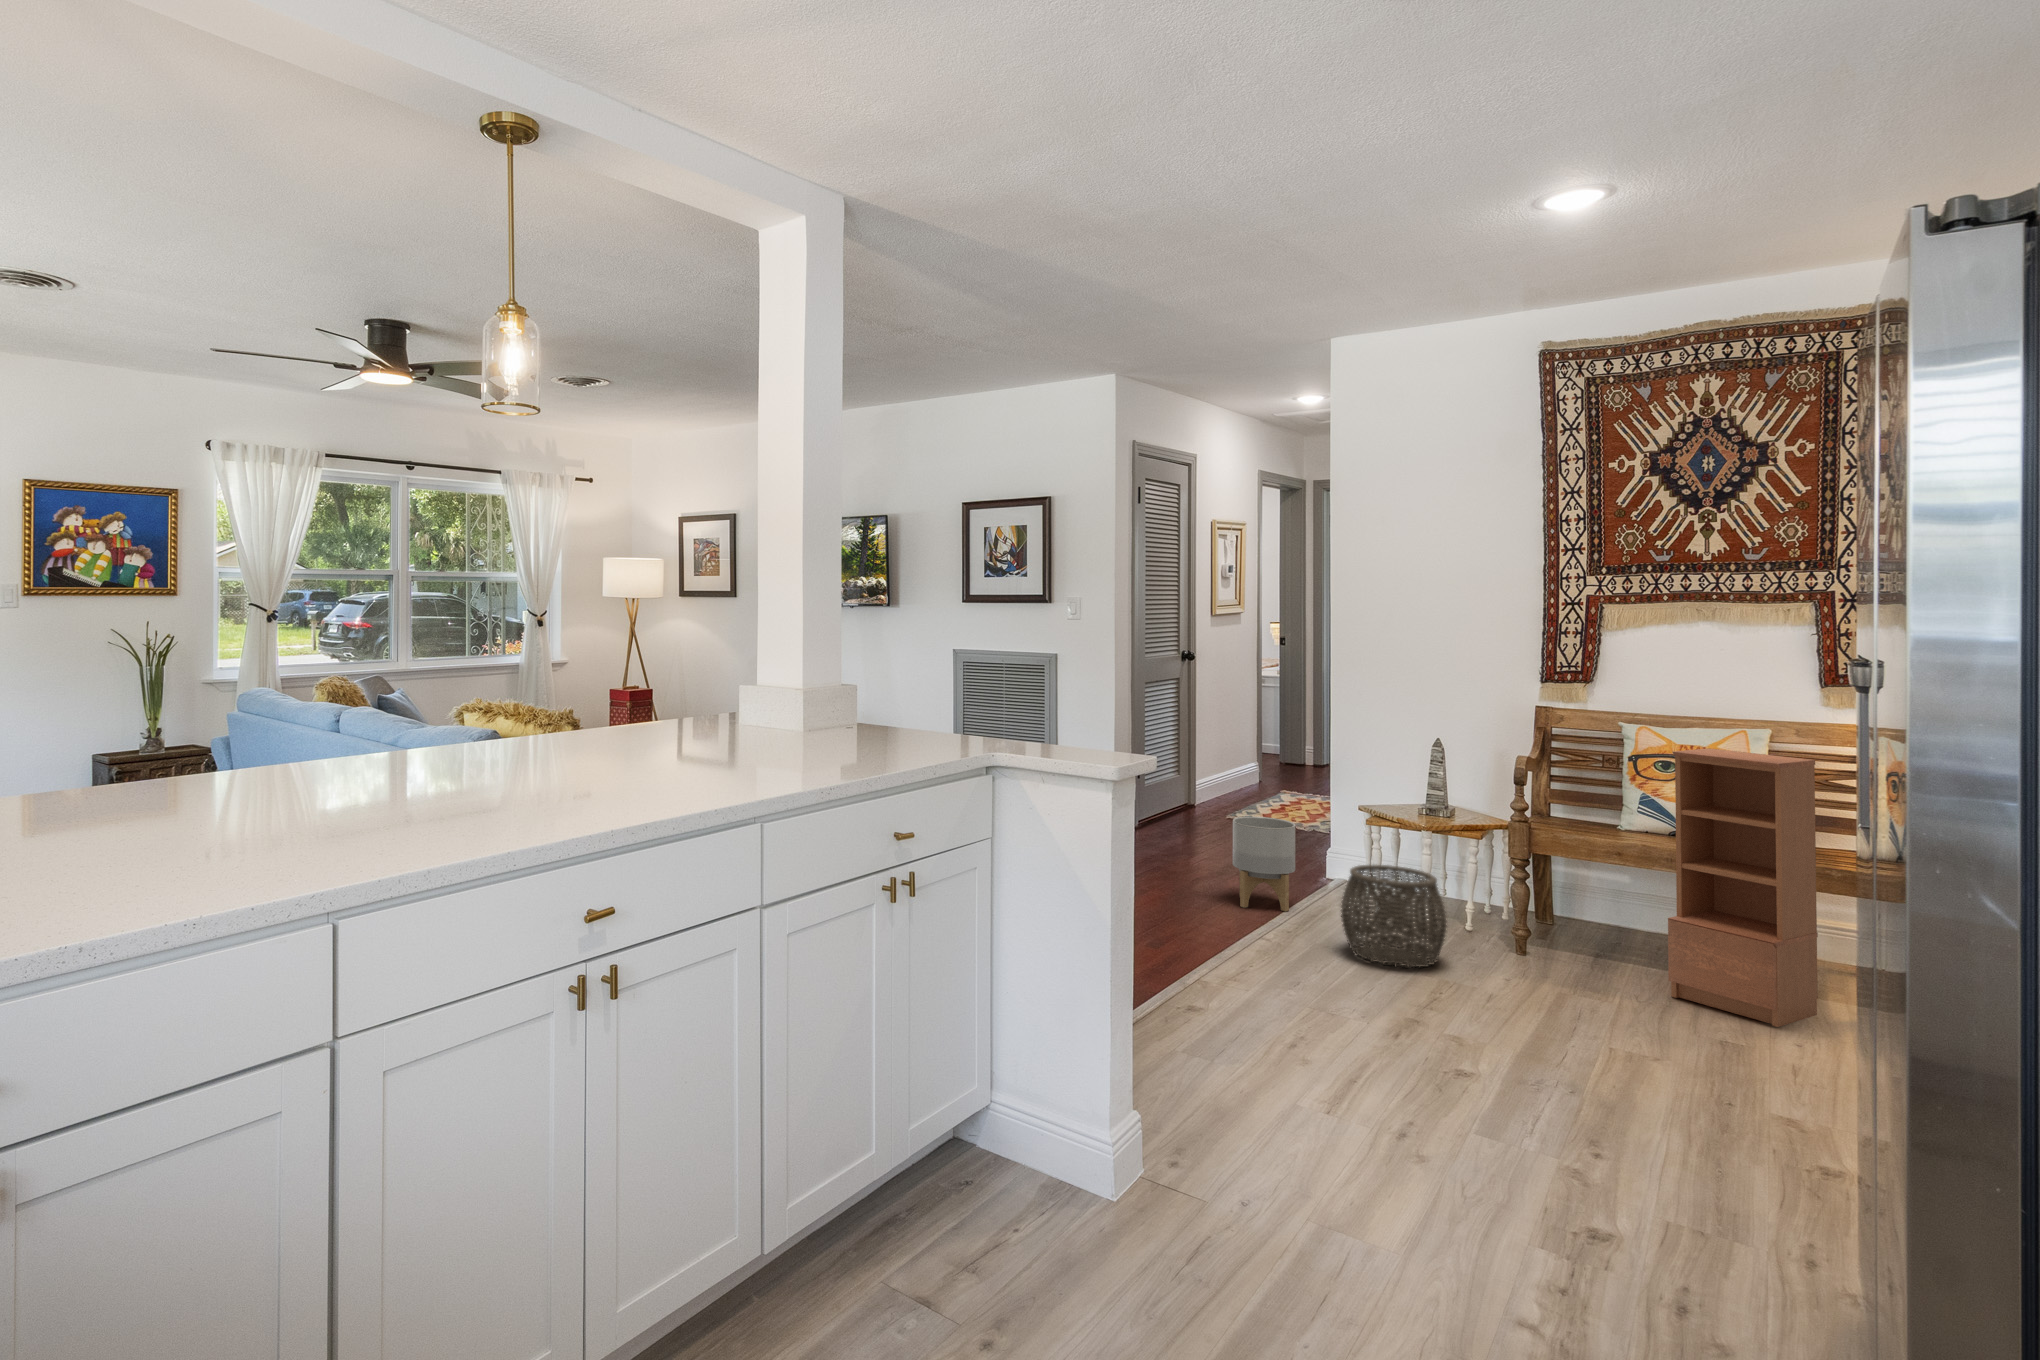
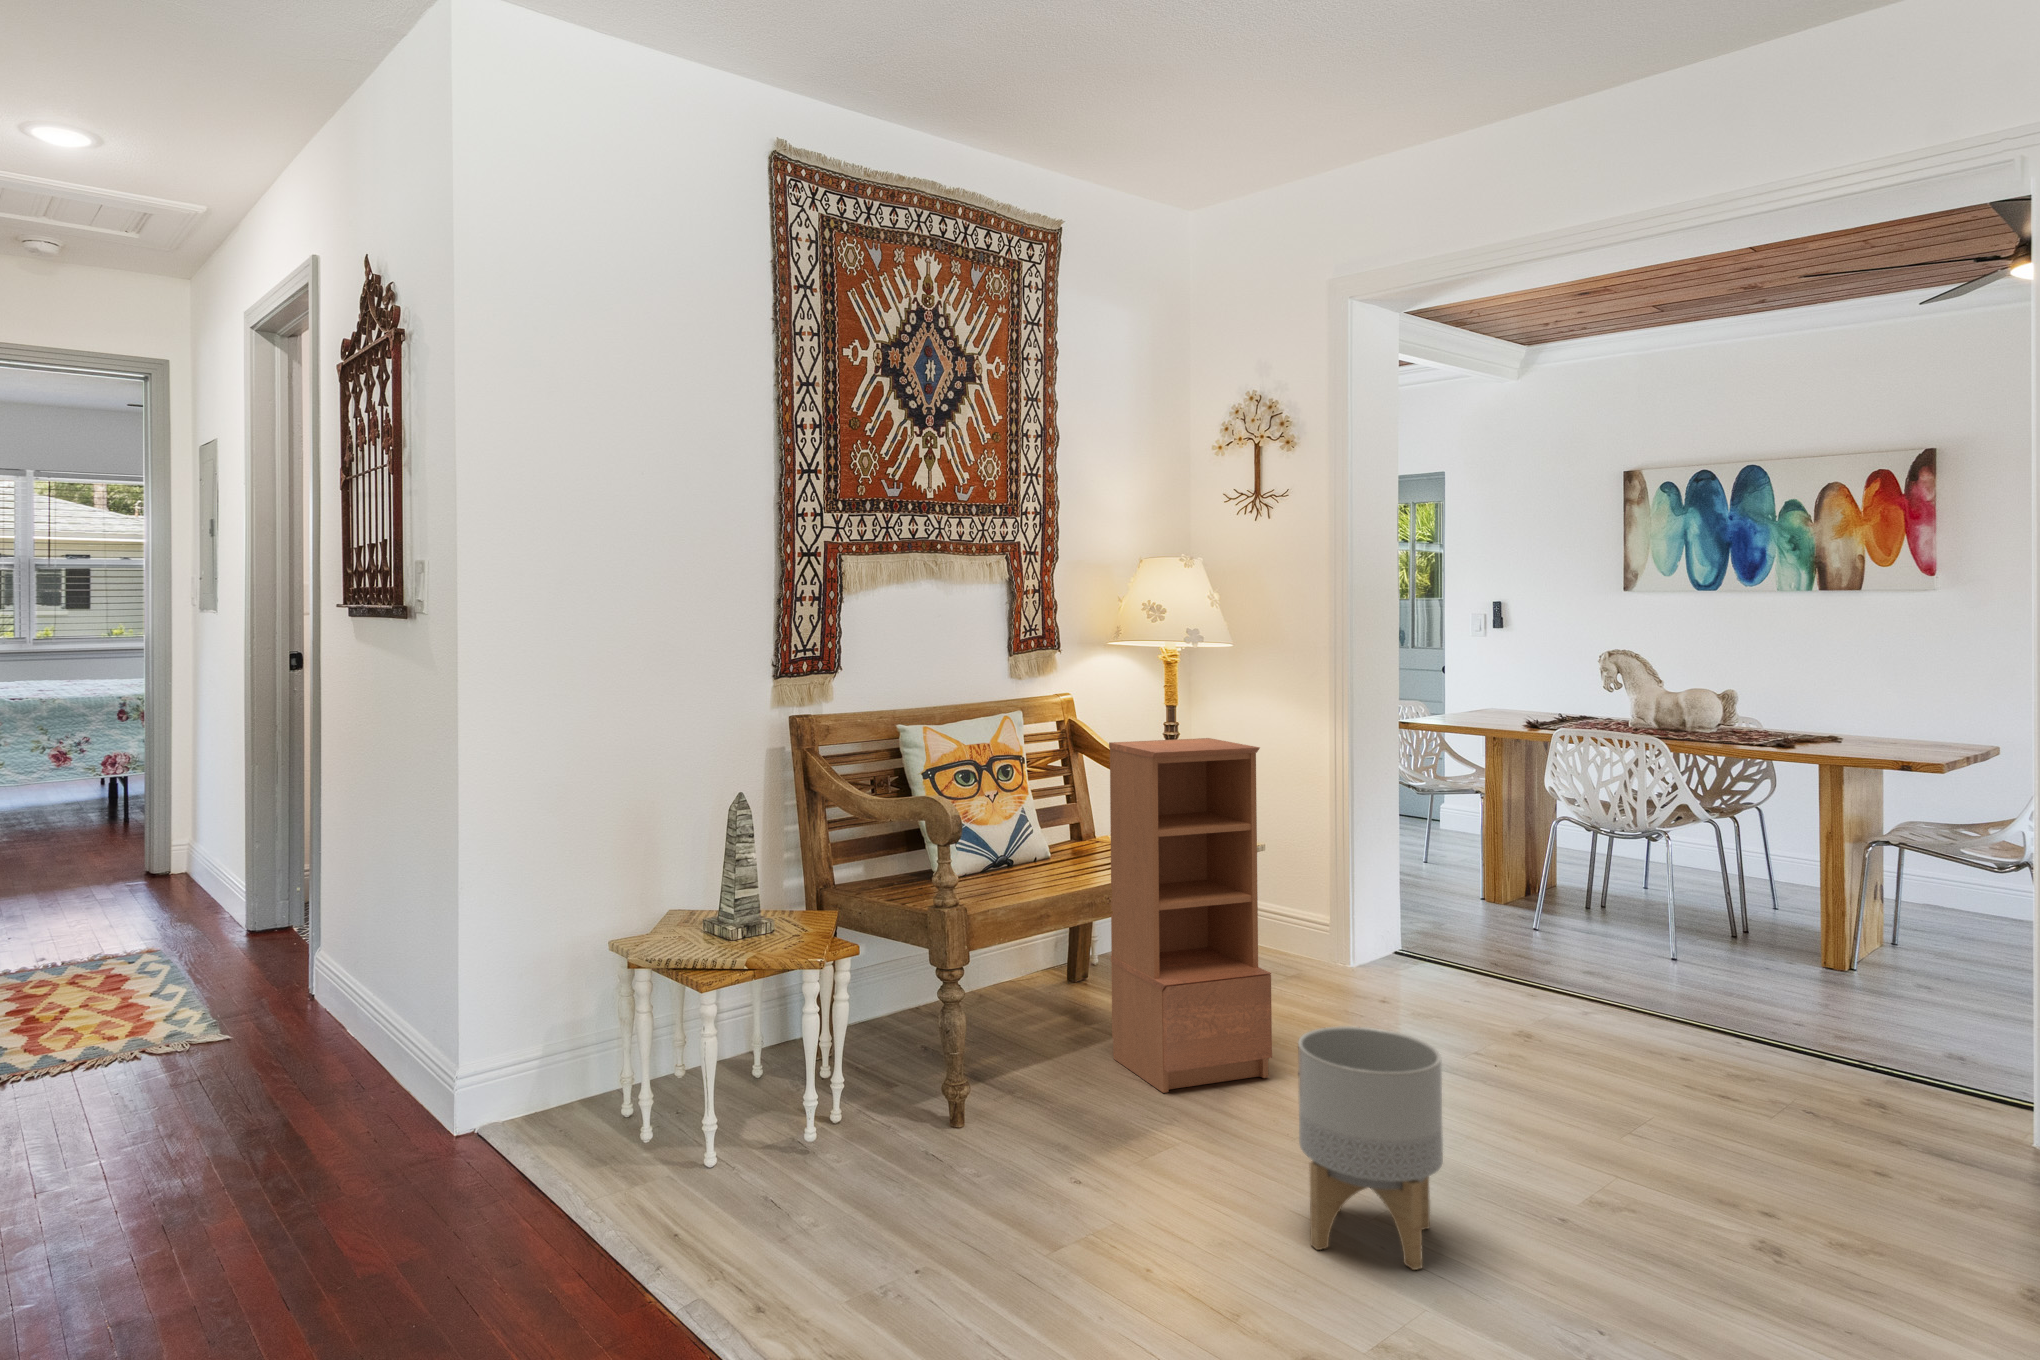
planter: present [1233,817,1295,912] -> present [1298,1026,1443,1270]
woven basket: present [1341,865,1447,968] -> none [886,1044,1077,1268]

